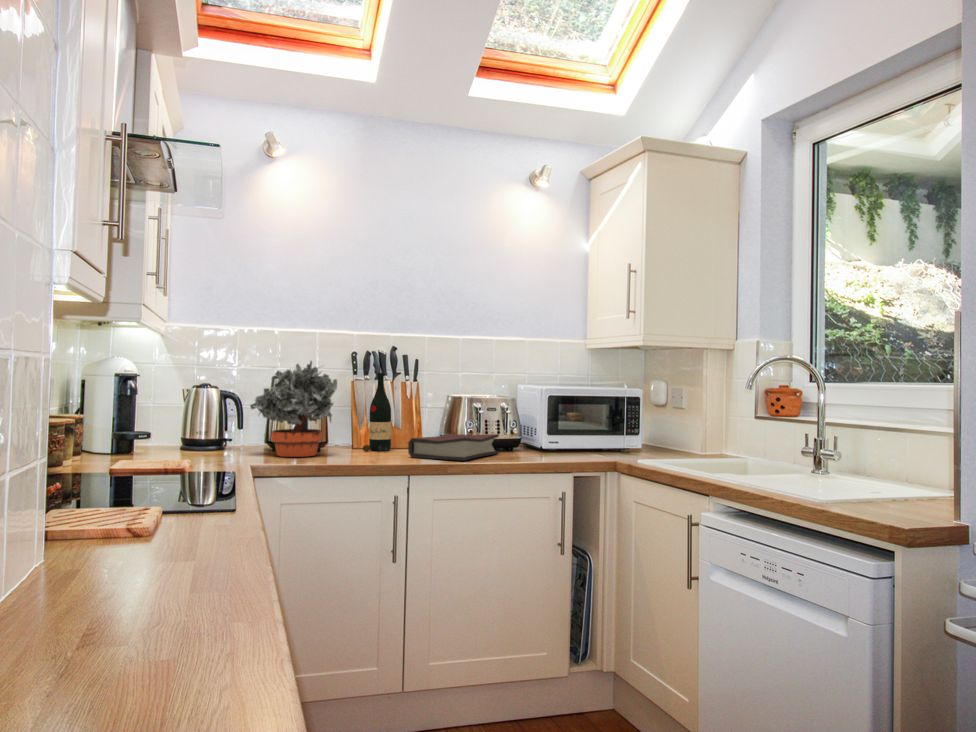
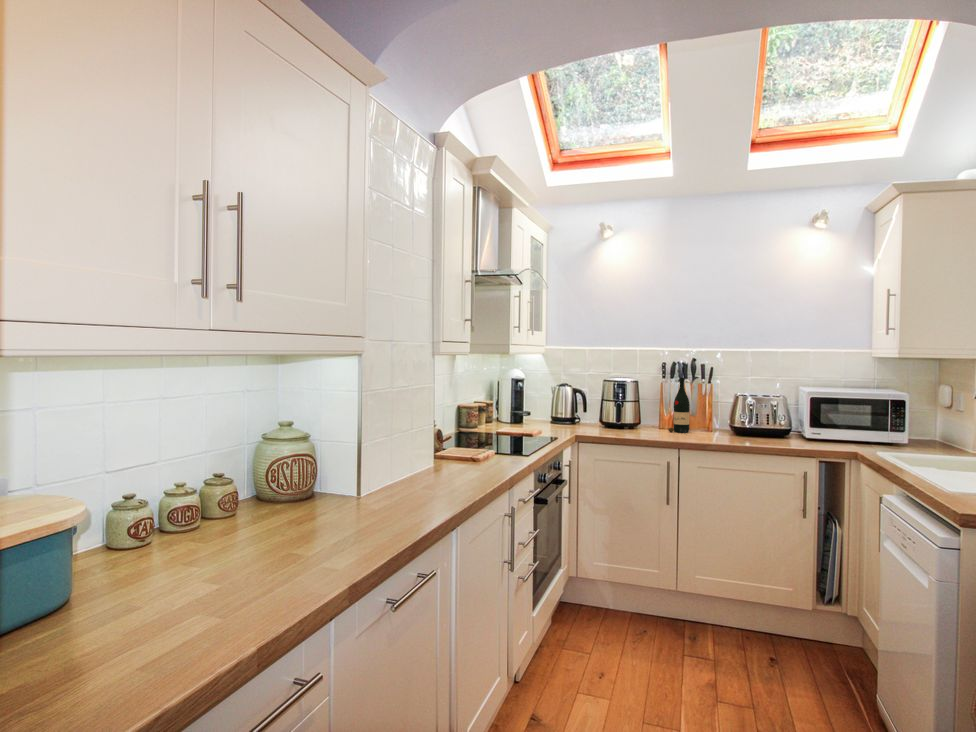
potted plant: present [250,361,337,457] -> none [591,368,650,434]
hardback book: present [408,434,499,461] -> none [701,423,775,445]

